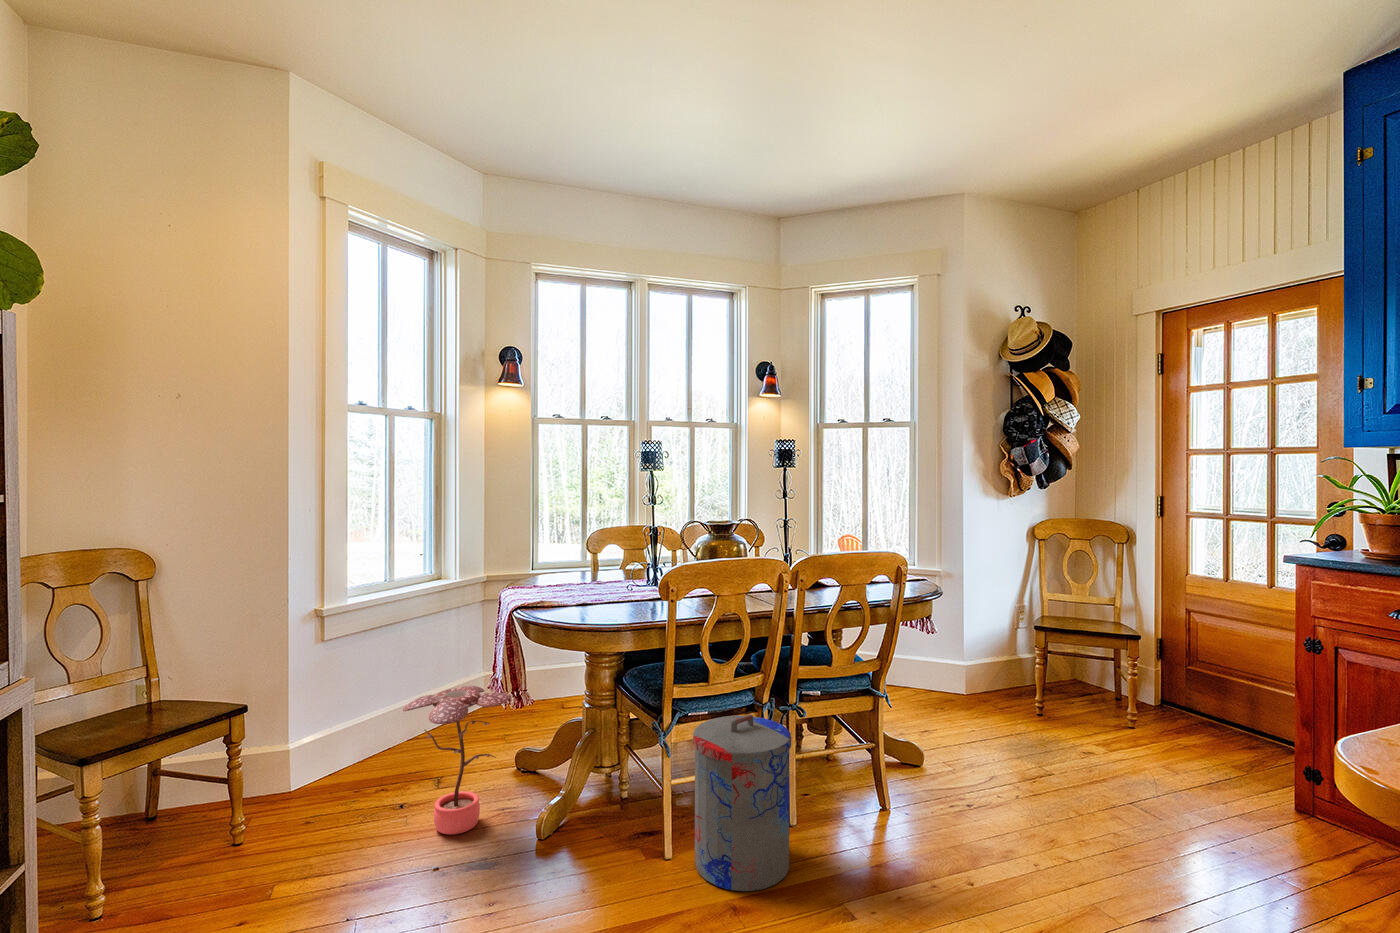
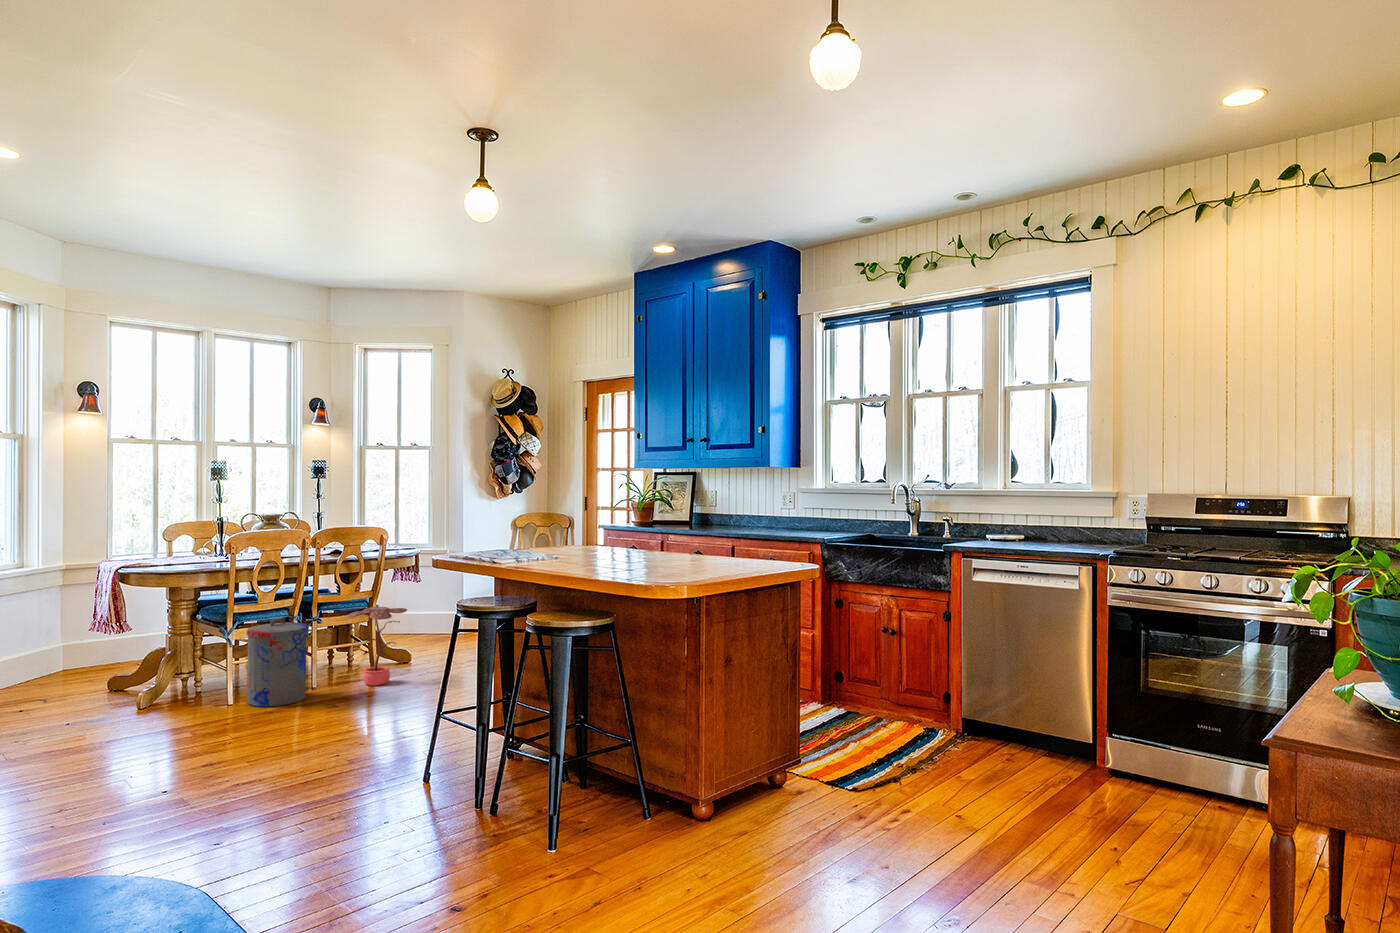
potted plant: present [403,686,511,835] -> present [346,607,407,686]

